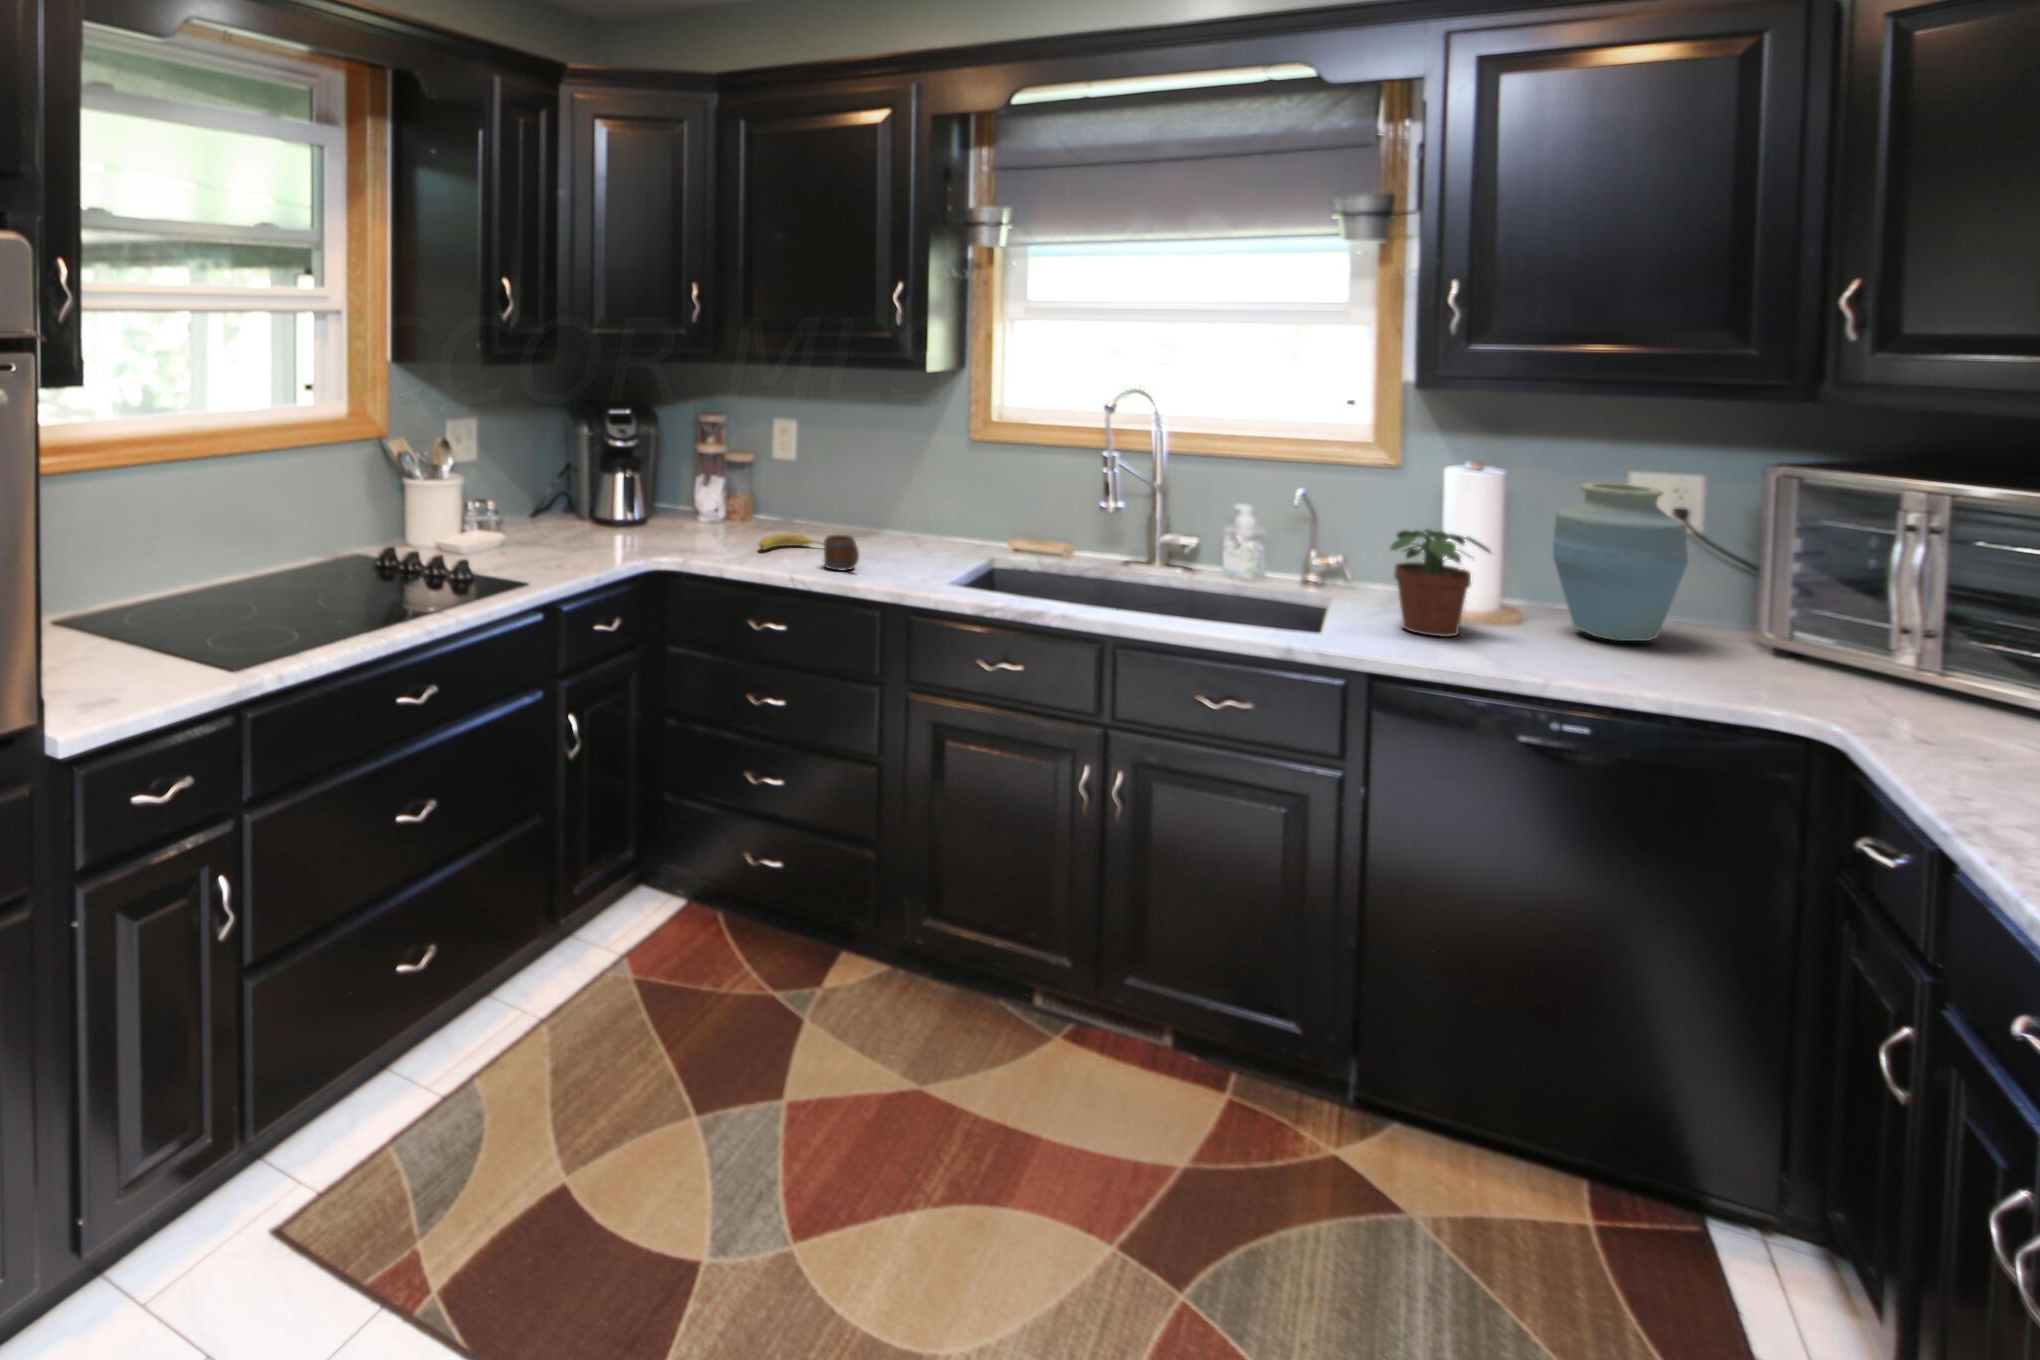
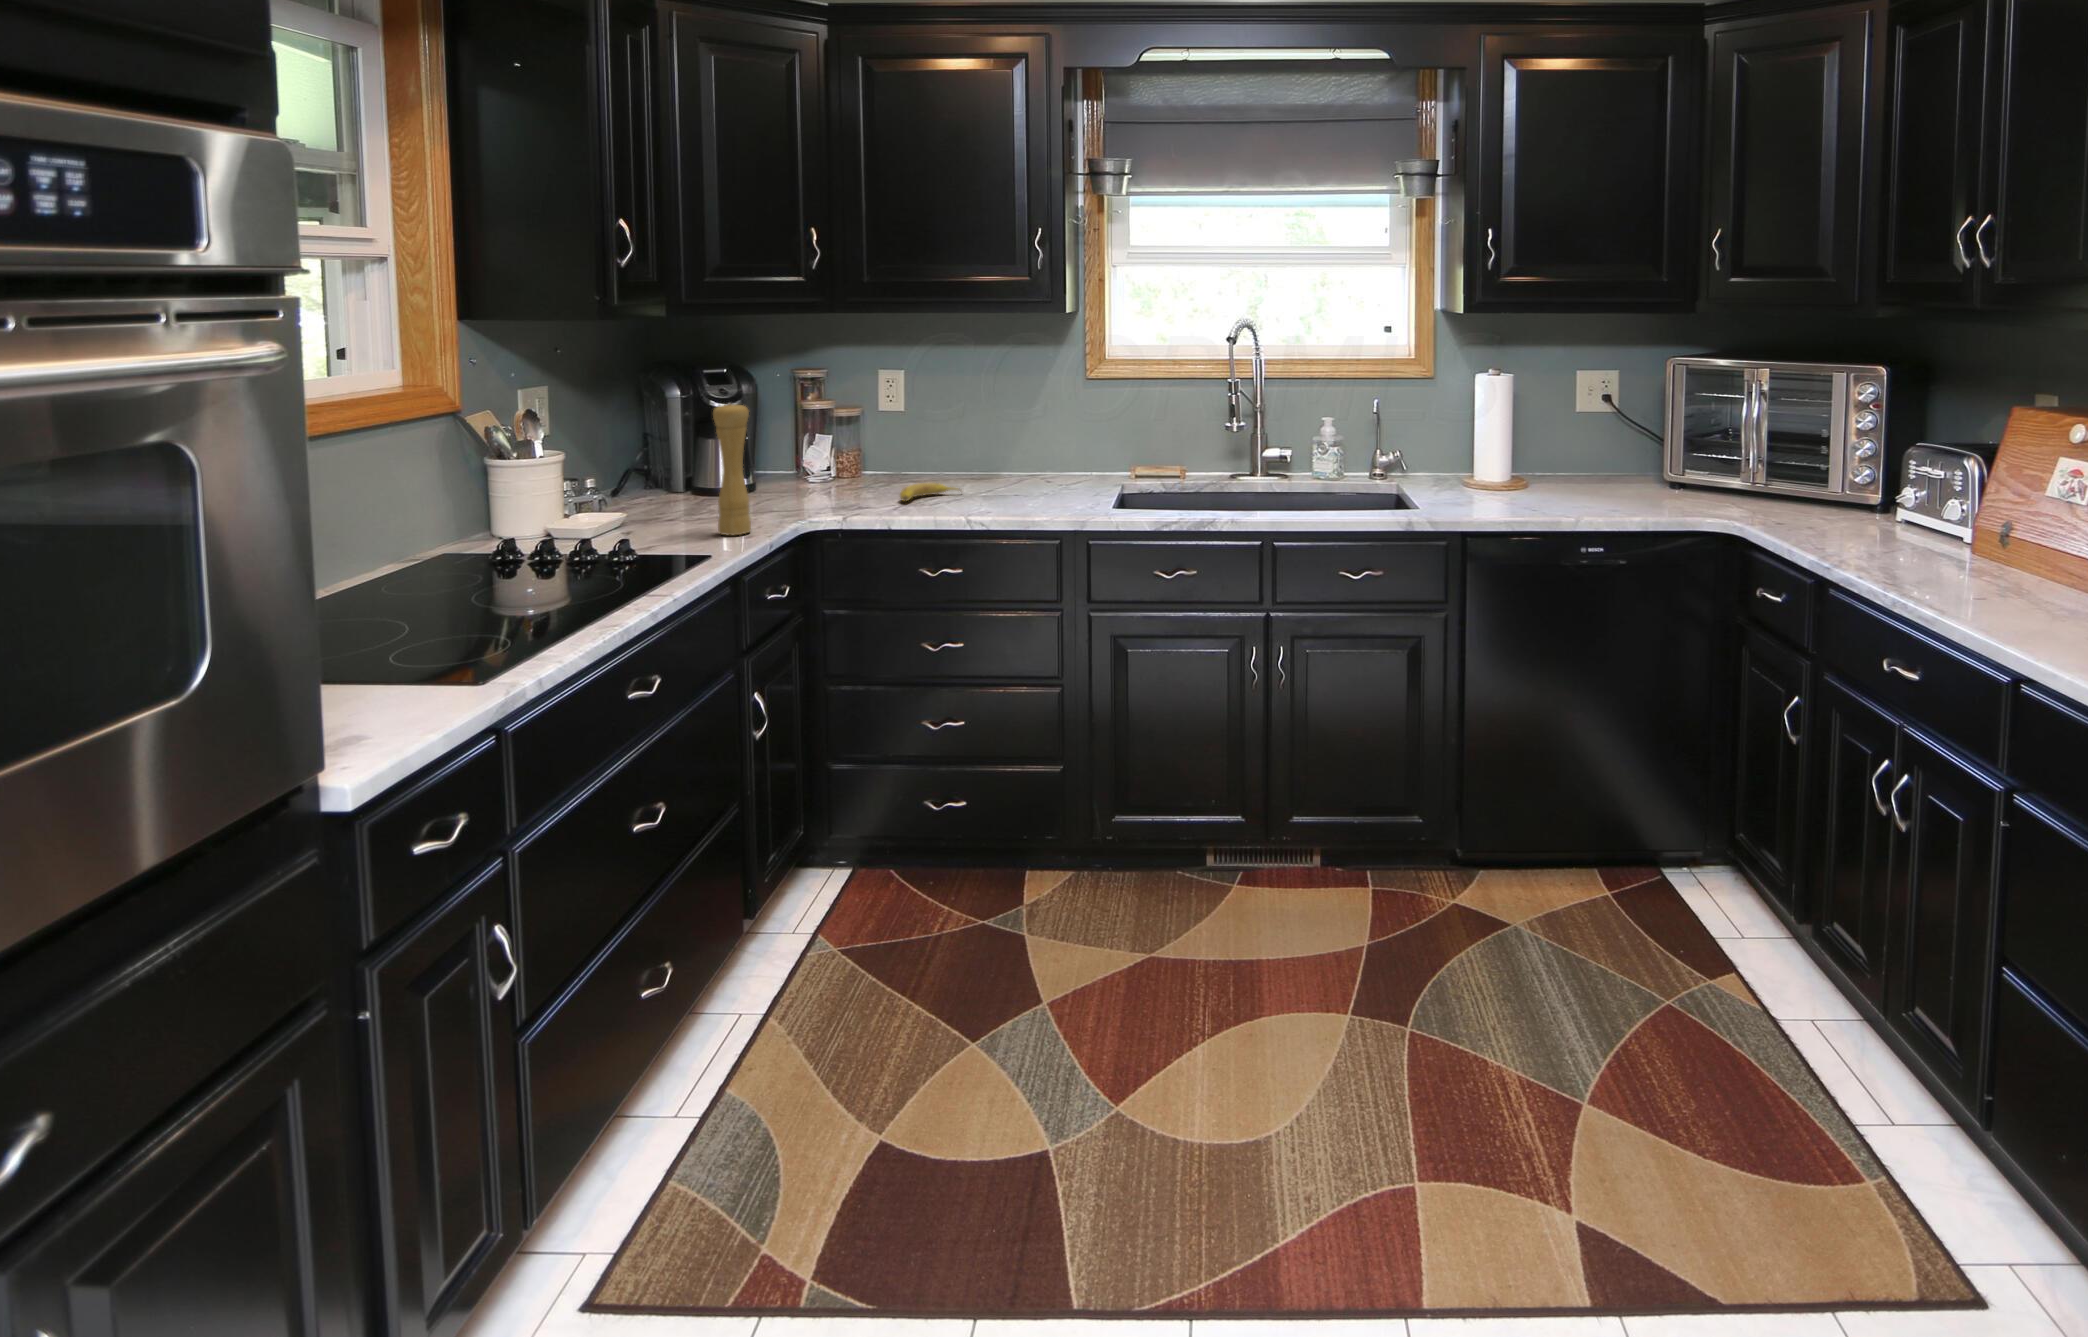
pepper mill: none [572,444,602,566] -> present [713,403,751,535]
vase: present [1553,483,1688,641] -> none [1548,376,1630,490]
potted plant: present [1391,530,1491,637] -> none [1454,420,1520,501]
mug: present [824,535,859,571] -> none [982,476,1022,510]

